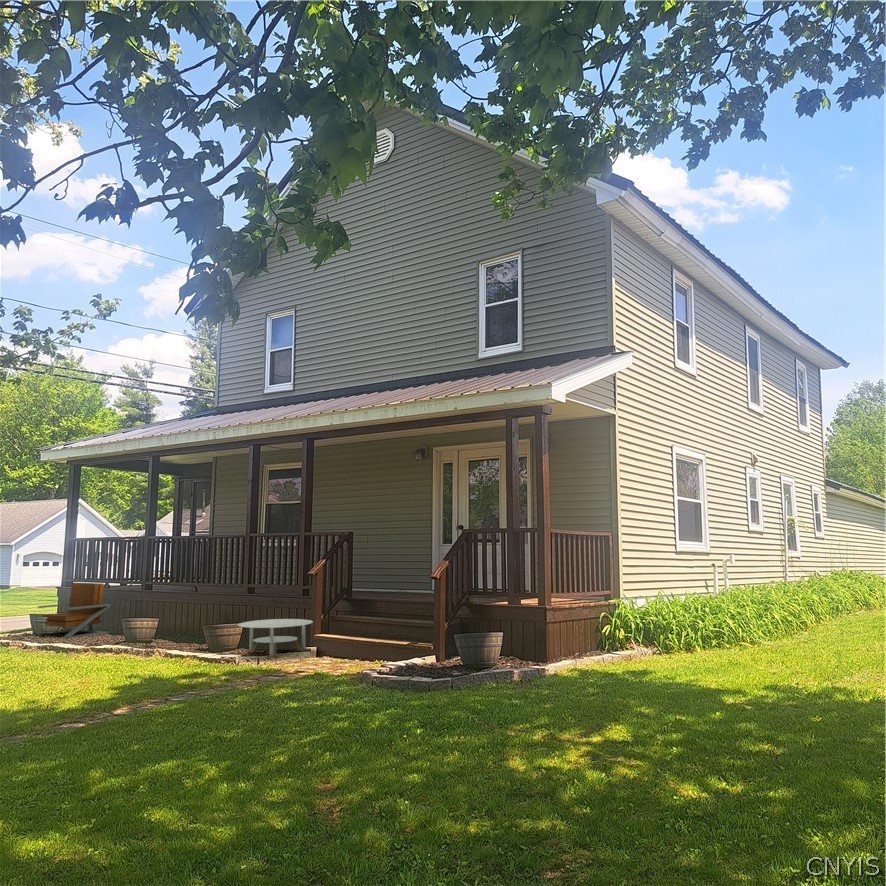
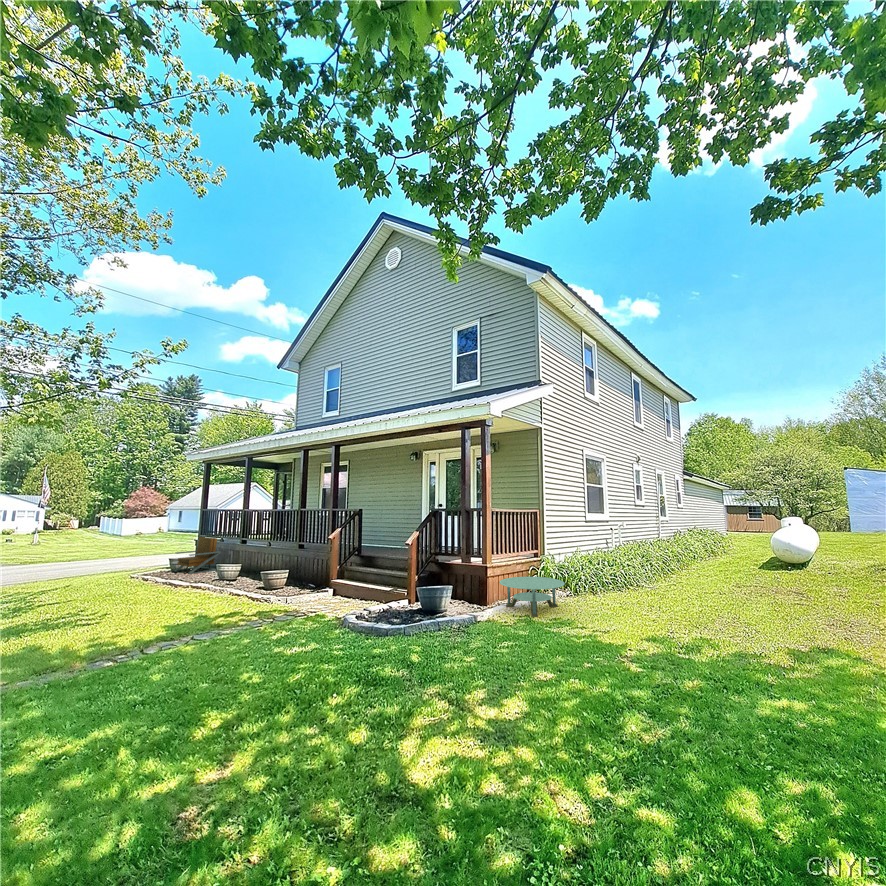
round table: present [238,619,313,659] -> present [499,577,565,617]

